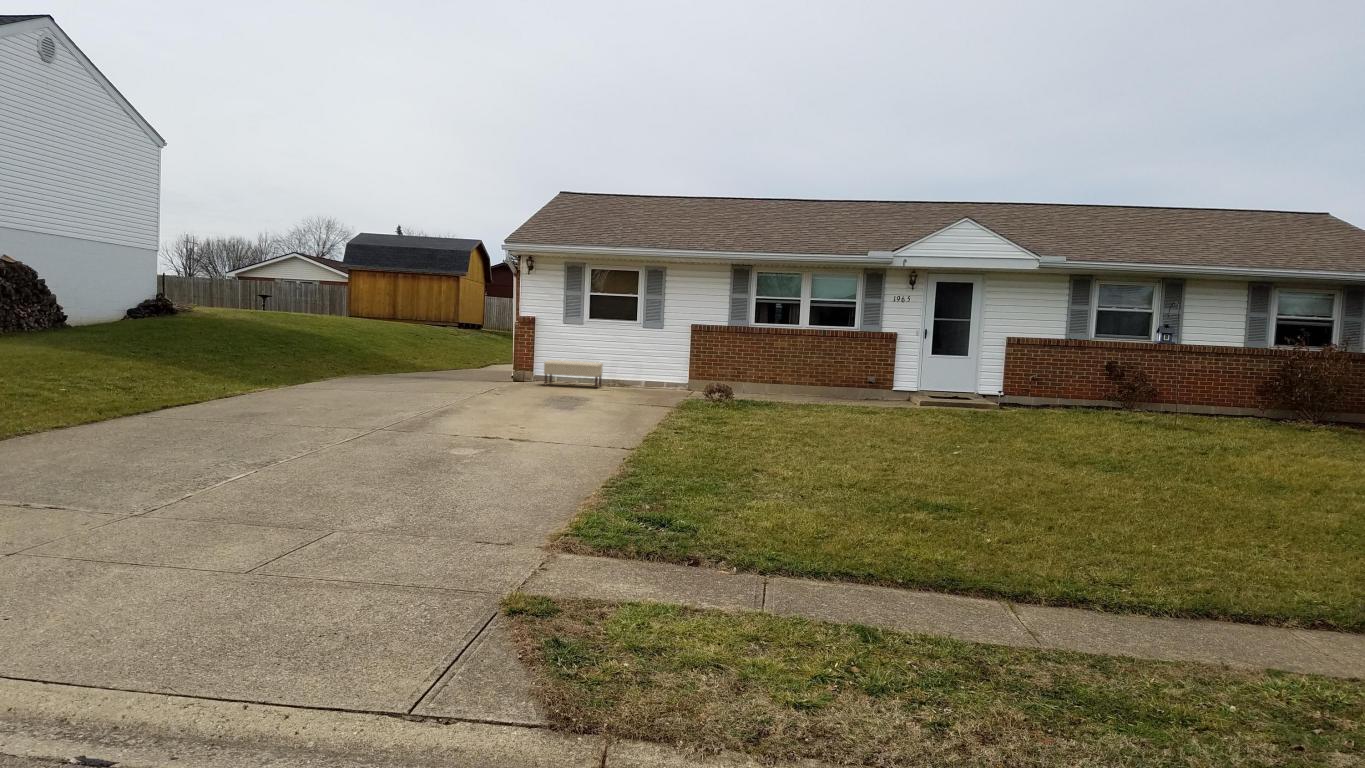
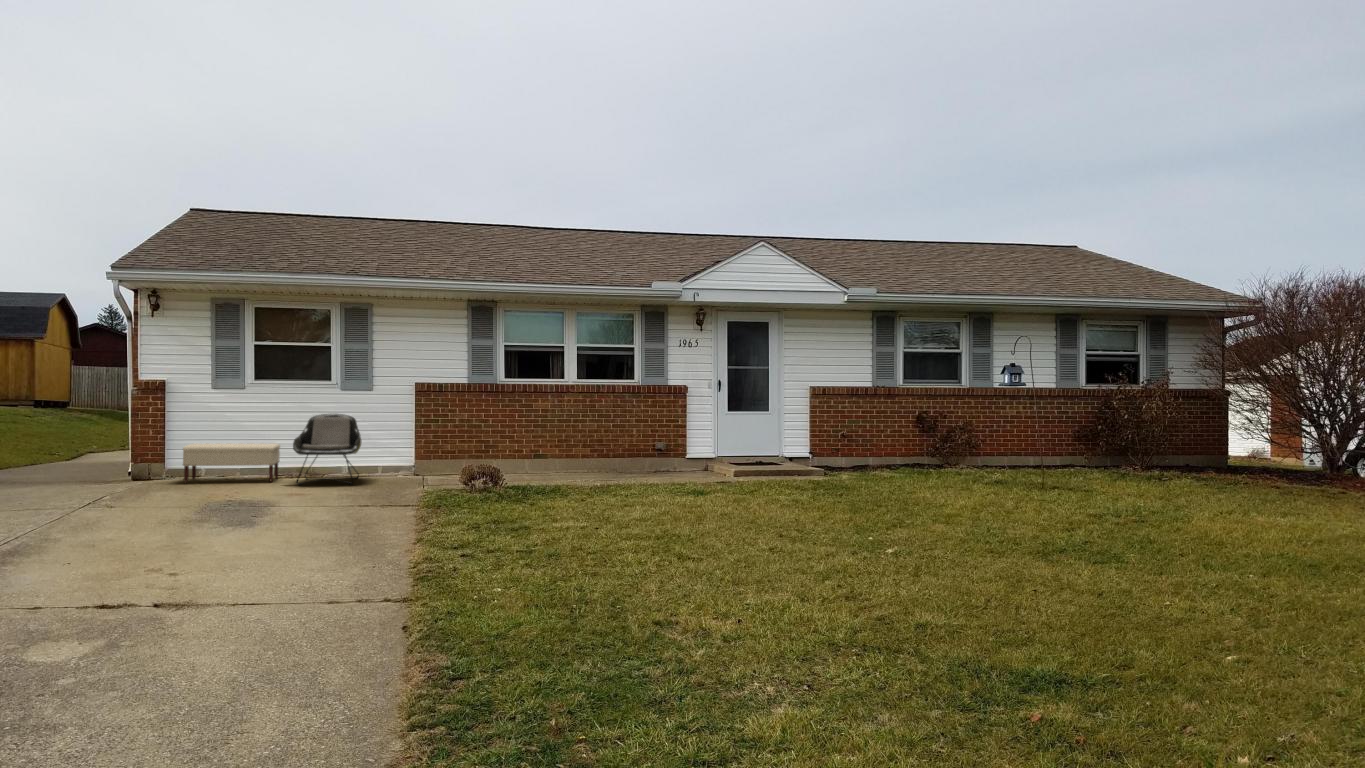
lounge chair: none [609,344,653,394] -> present [293,414,362,485]

